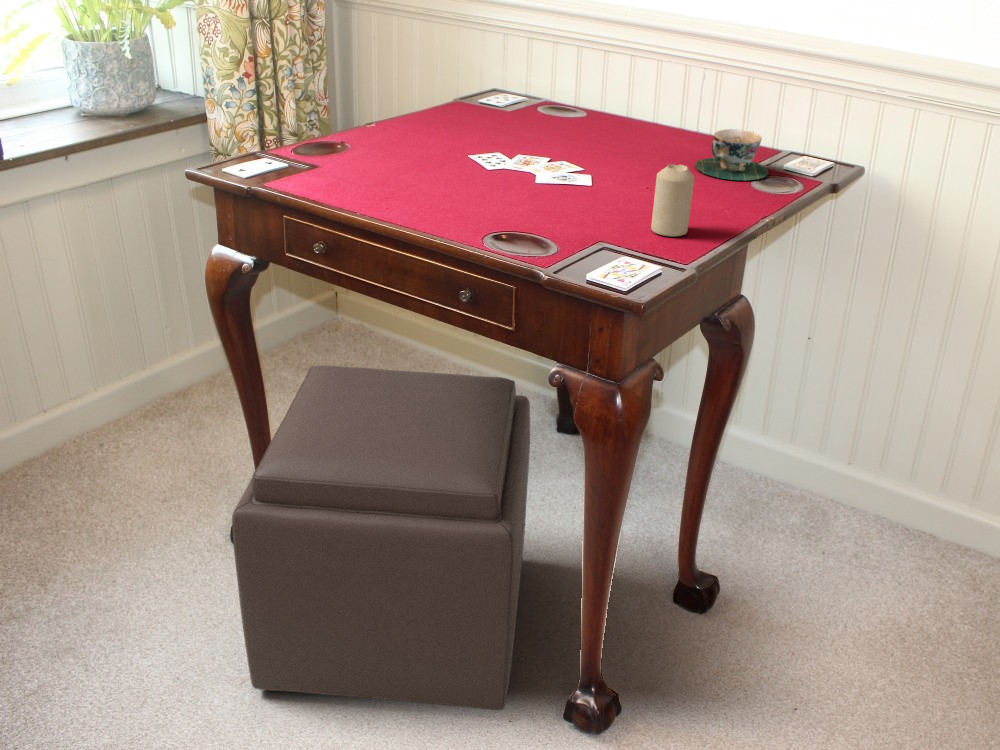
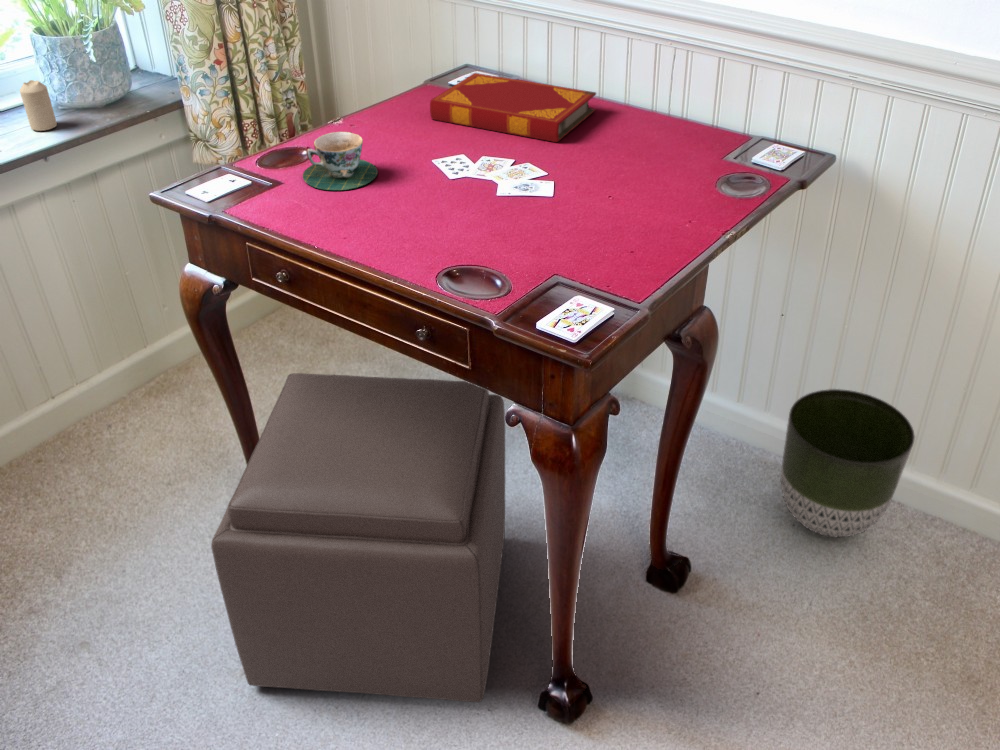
hardback book: none [462,90,626,147] -> present [430,73,596,142]
teacup: present [695,129,769,180] -> present [303,132,378,190]
candle: present [651,164,694,236] -> present [20,80,57,131]
planter: none [808,414,945,566] -> present [781,389,915,537]

